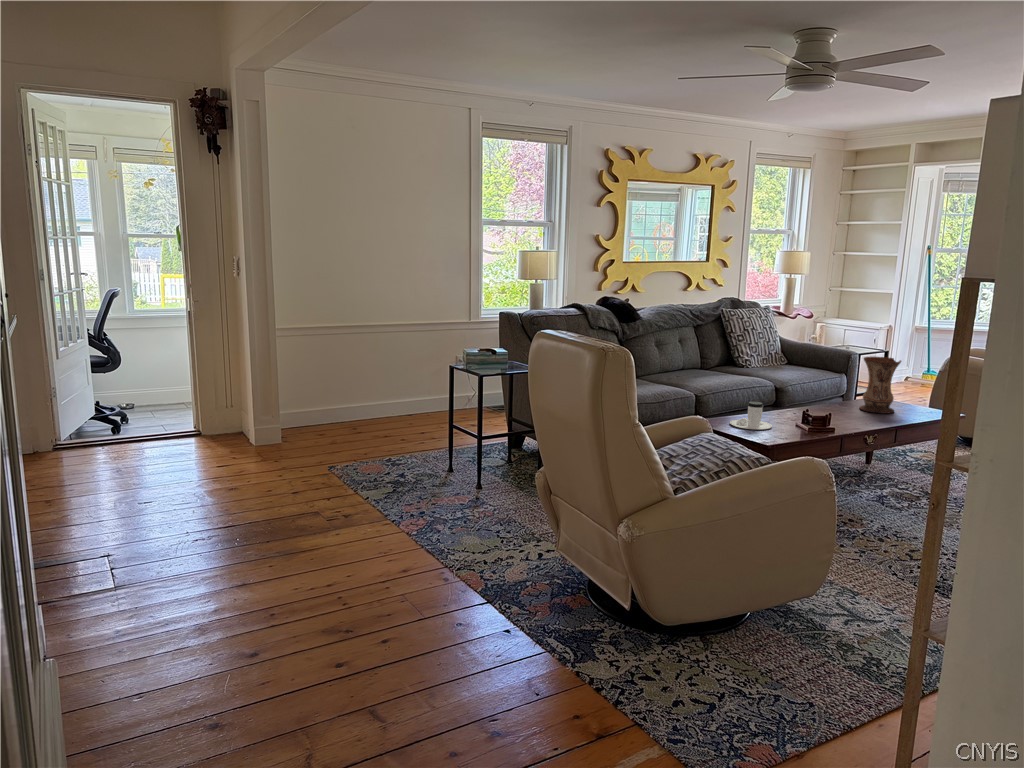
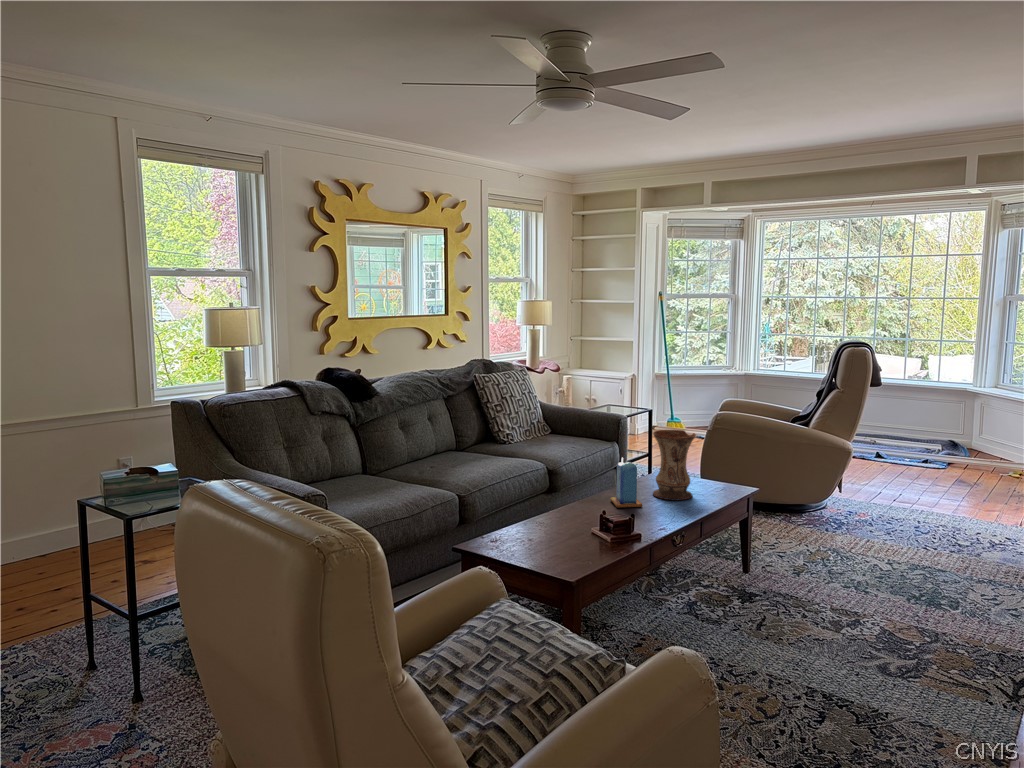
candle: none [820,374,845,414] -> present [610,457,642,508]
coffee cup: present [730,402,772,430] -> none [512,512,567,554]

